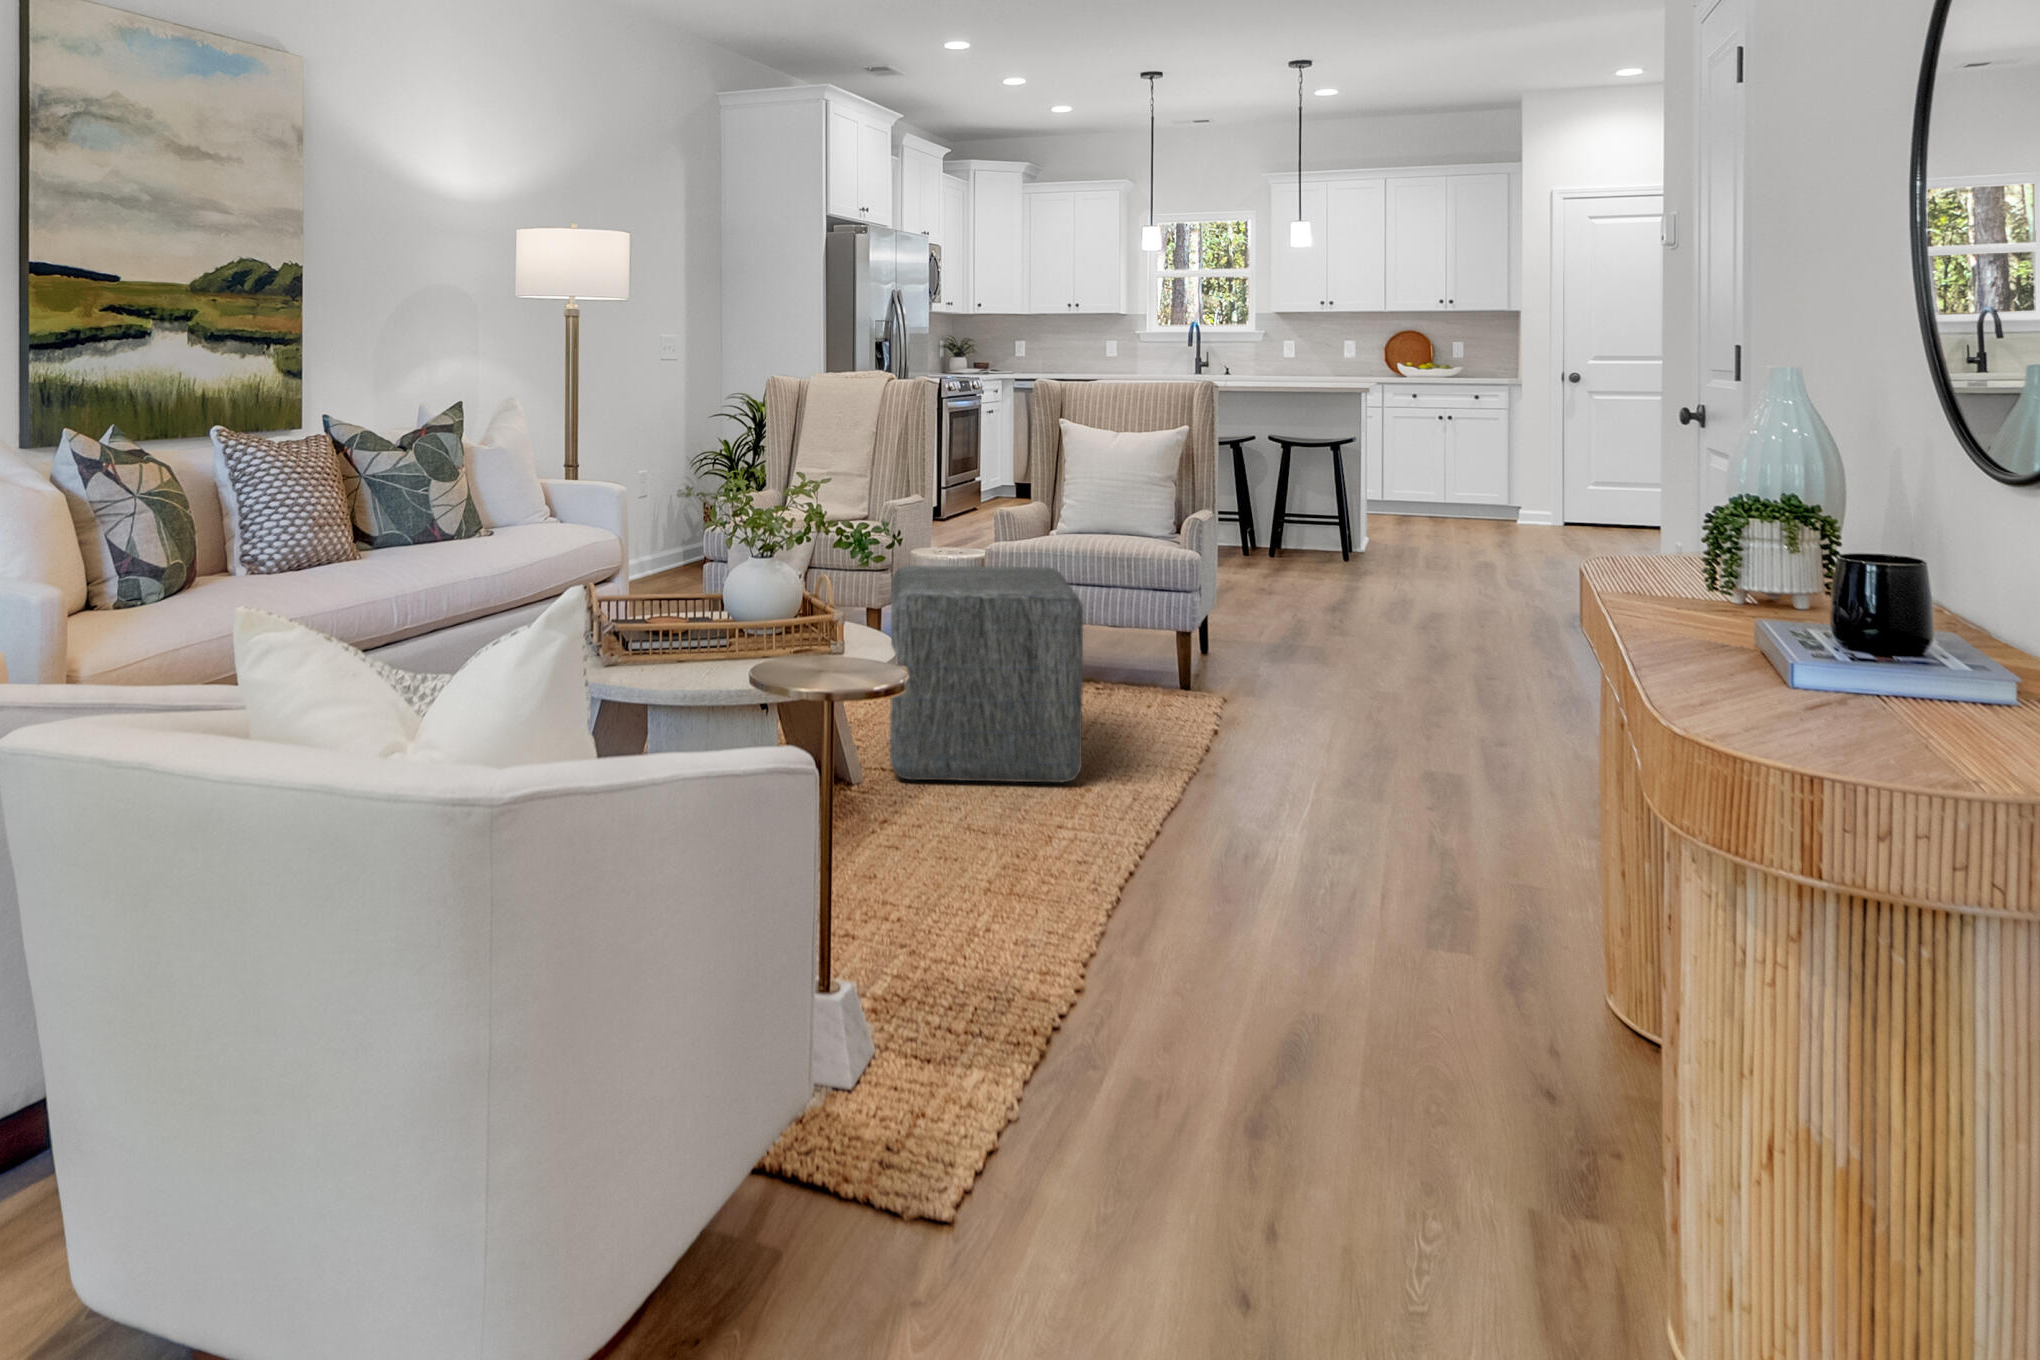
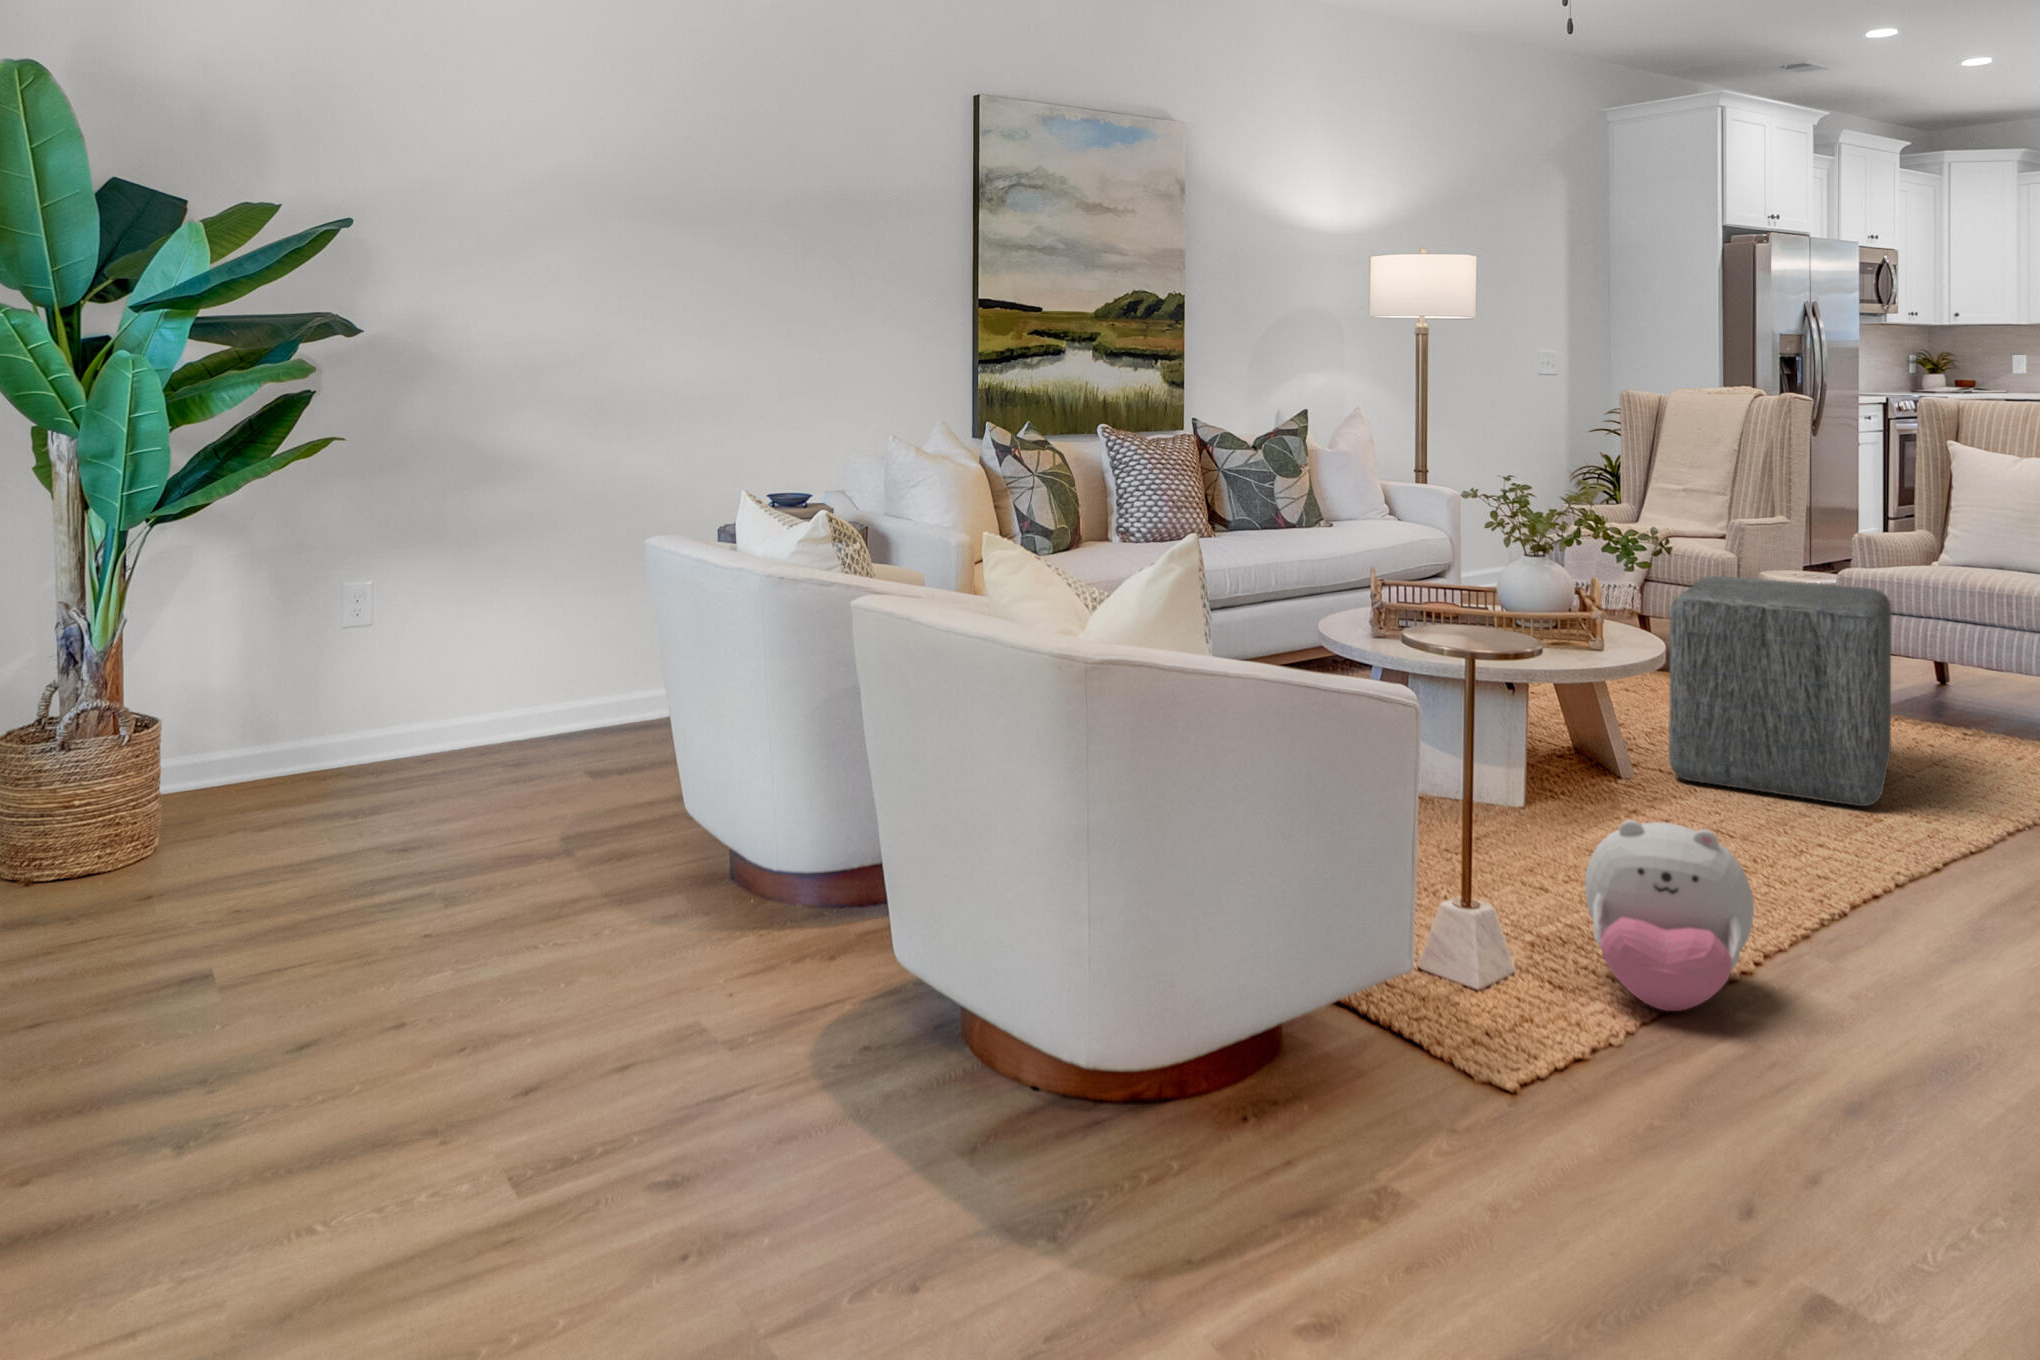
plush toy: none [935,854,1105,1063] -> present [1585,820,1754,1011]

